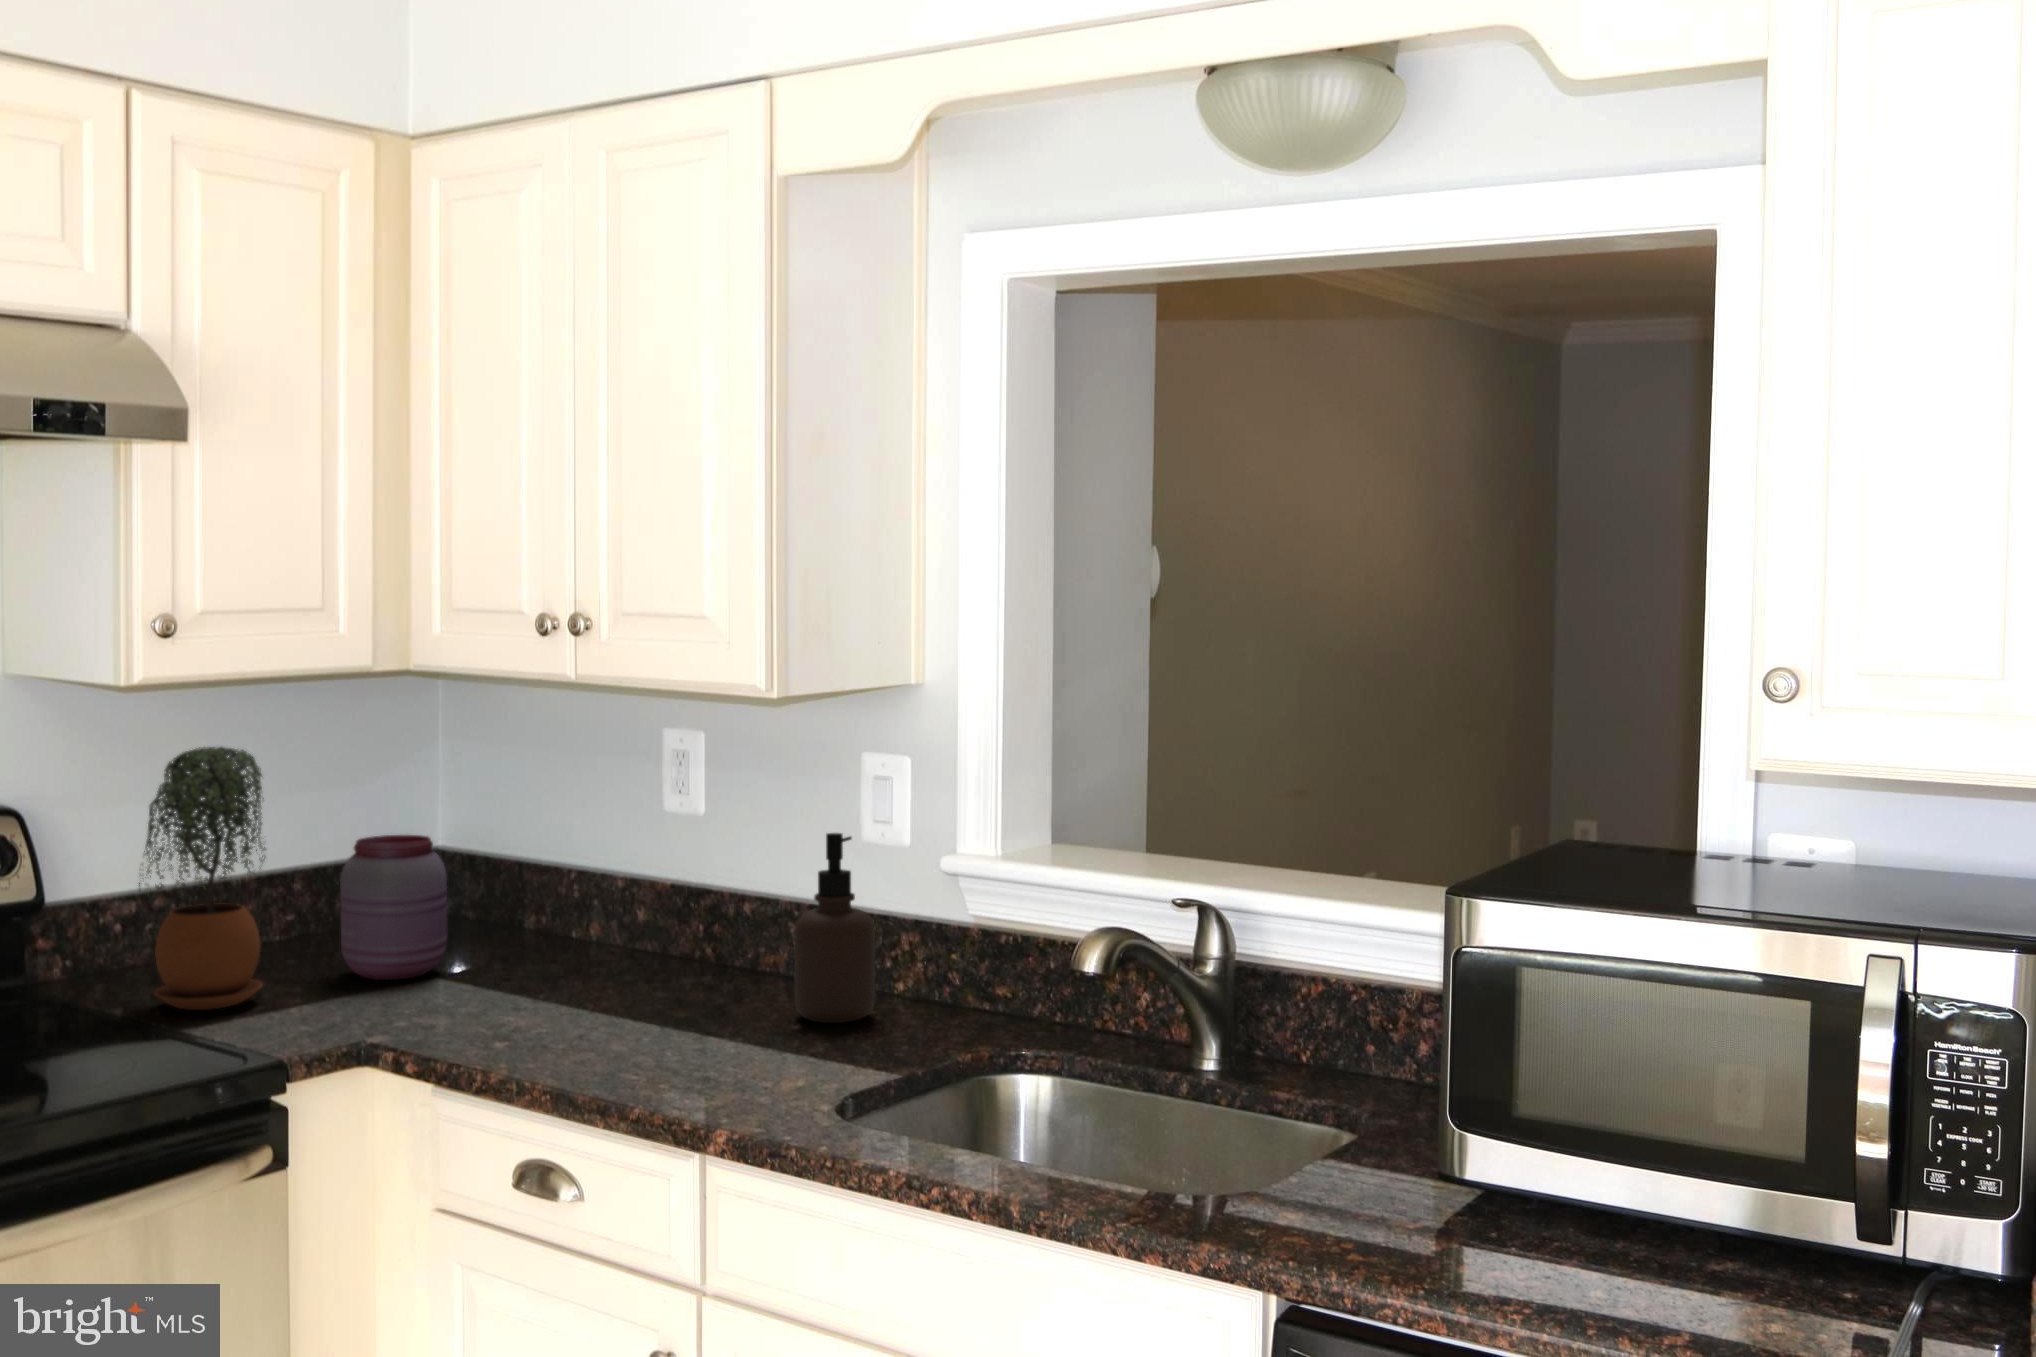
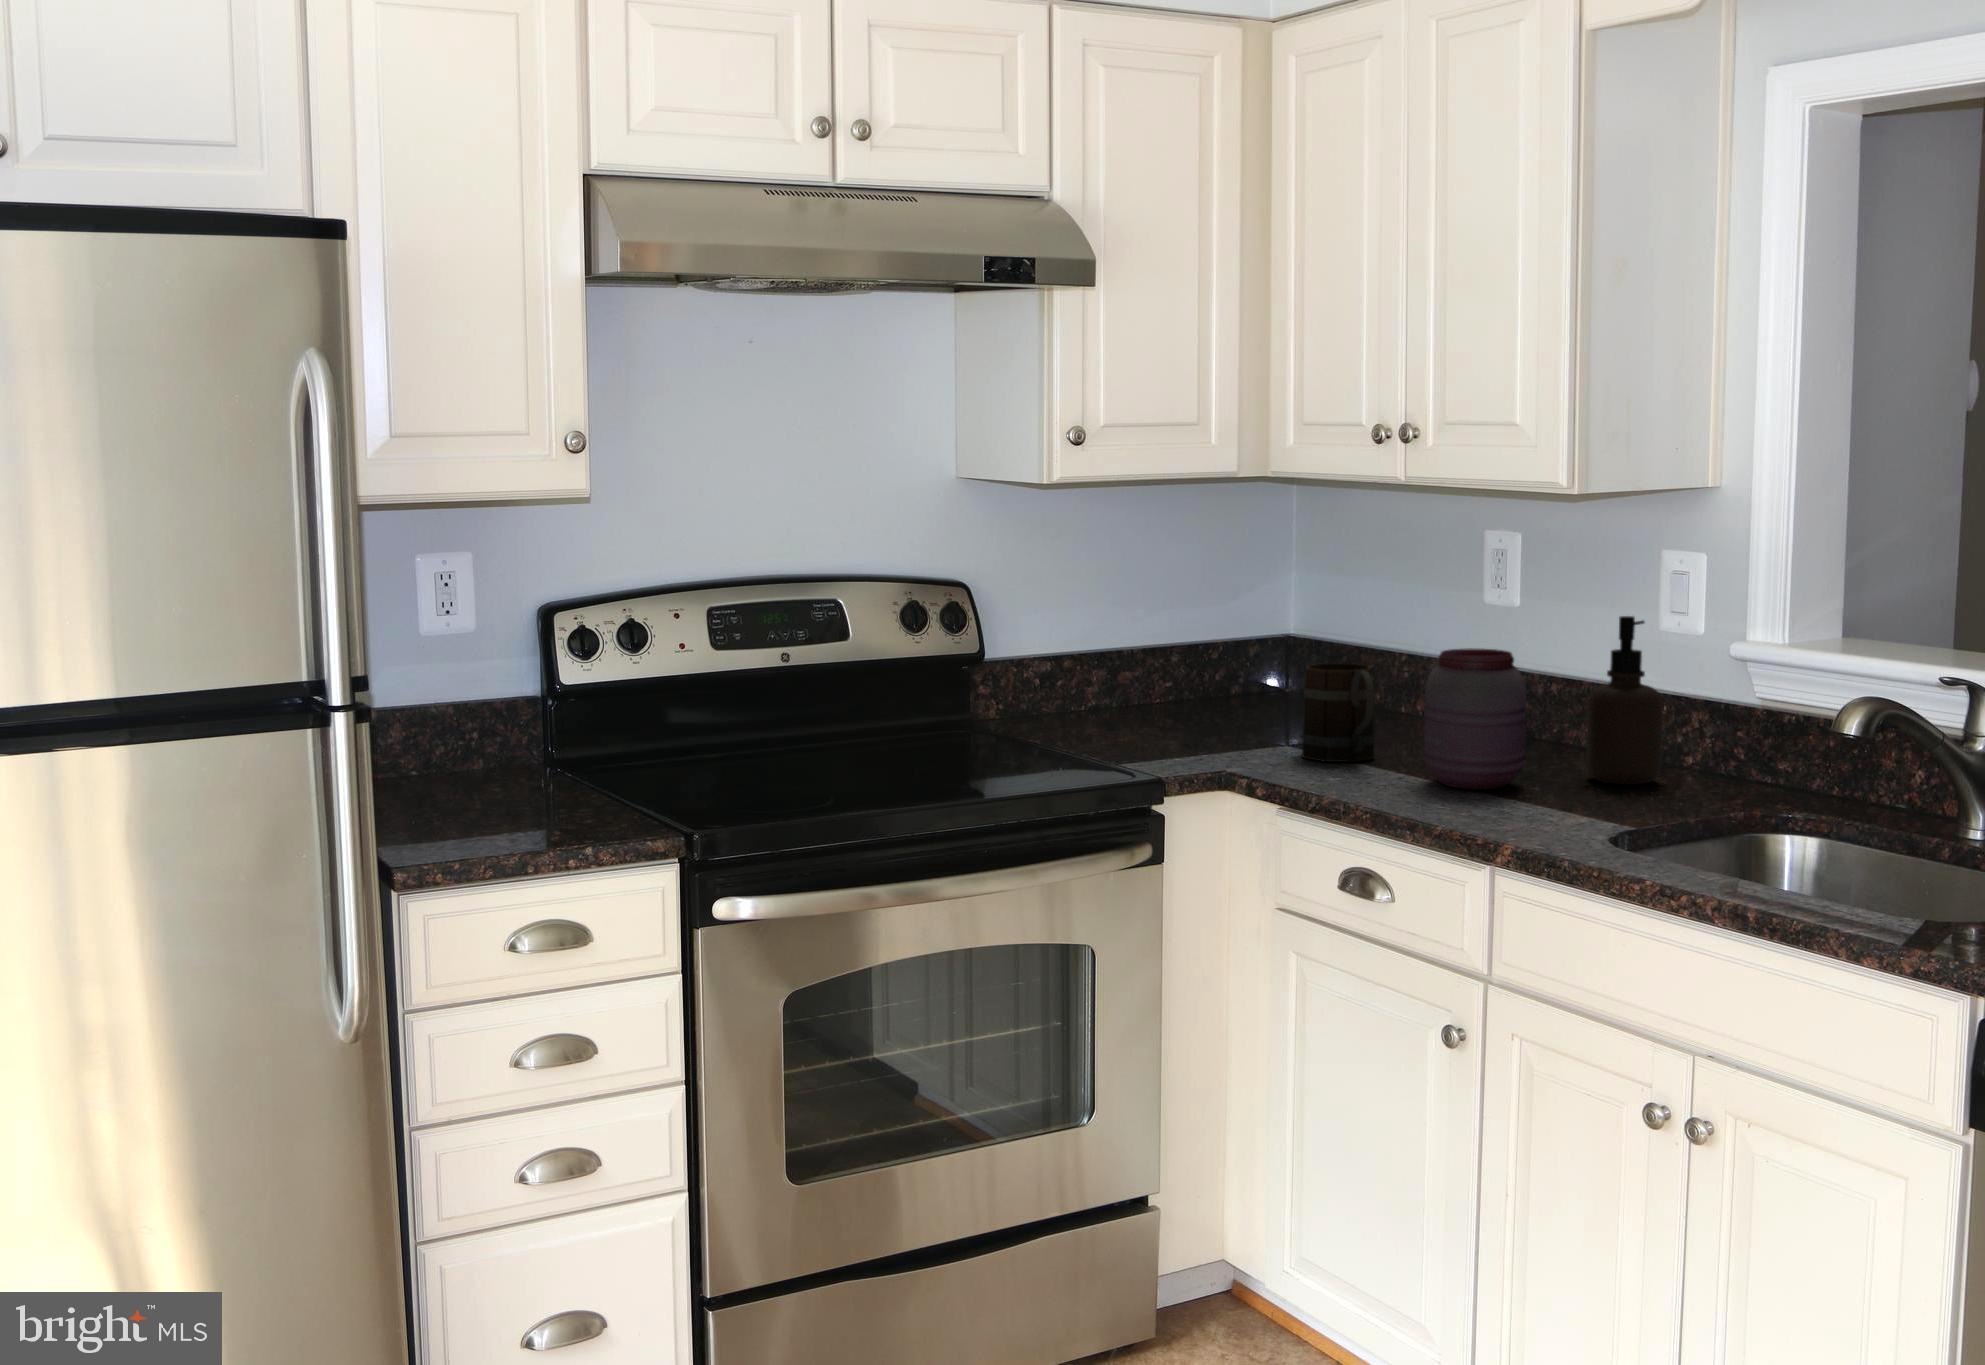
potted plant: present [139,747,265,1010] -> none [1054,533,1149,743]
jar: present [340,835,447,980] -> present [1424,648,1527,789]
mug: none [463,895,551,1017] -> present [1302,663,1374,762]

